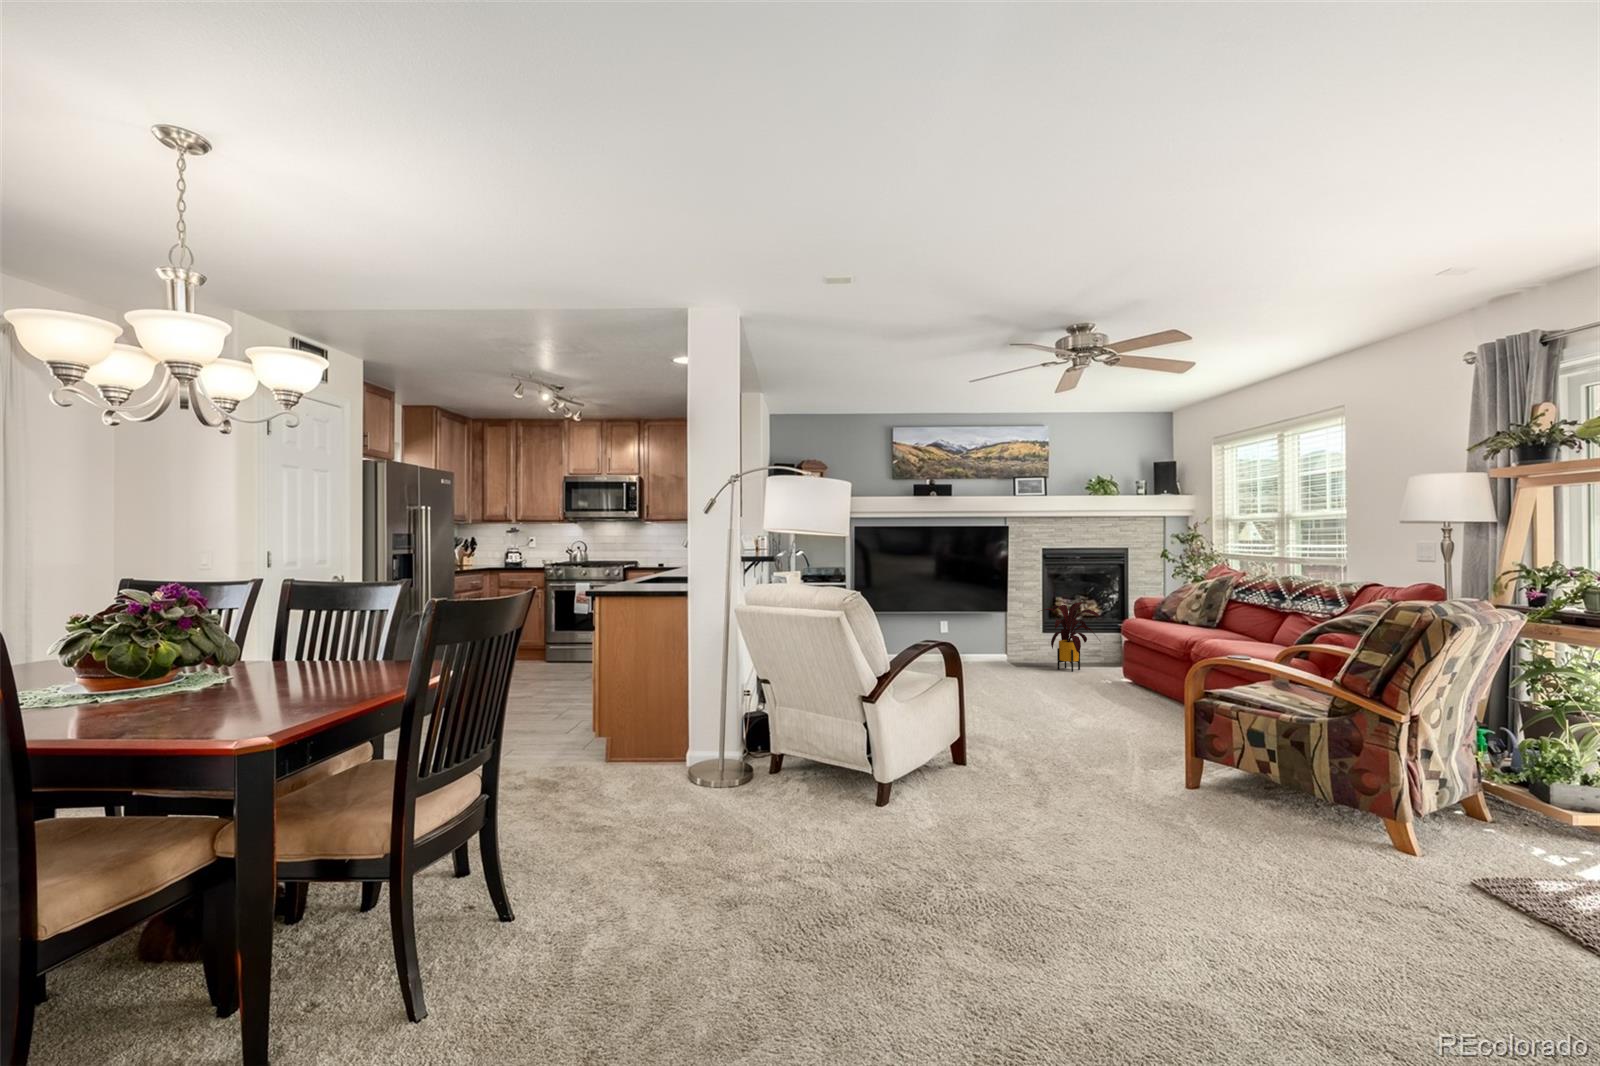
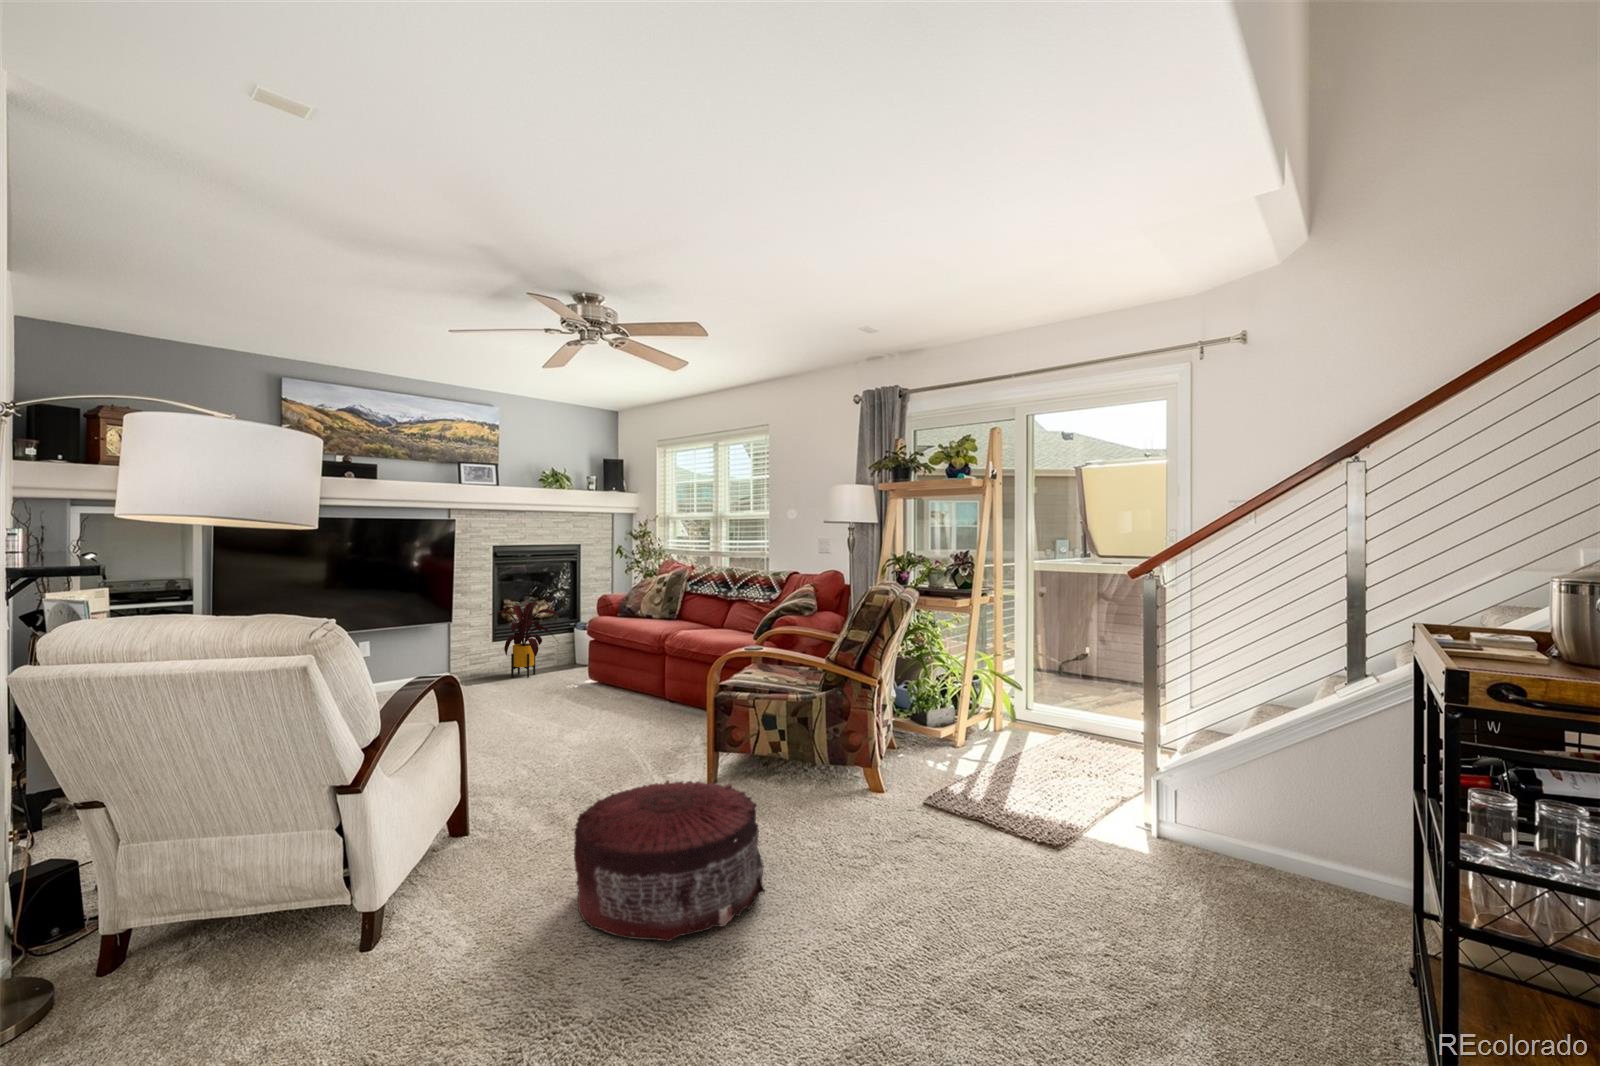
pouf: none [1014,763,1187,894] -> present [574,780,765,941]

